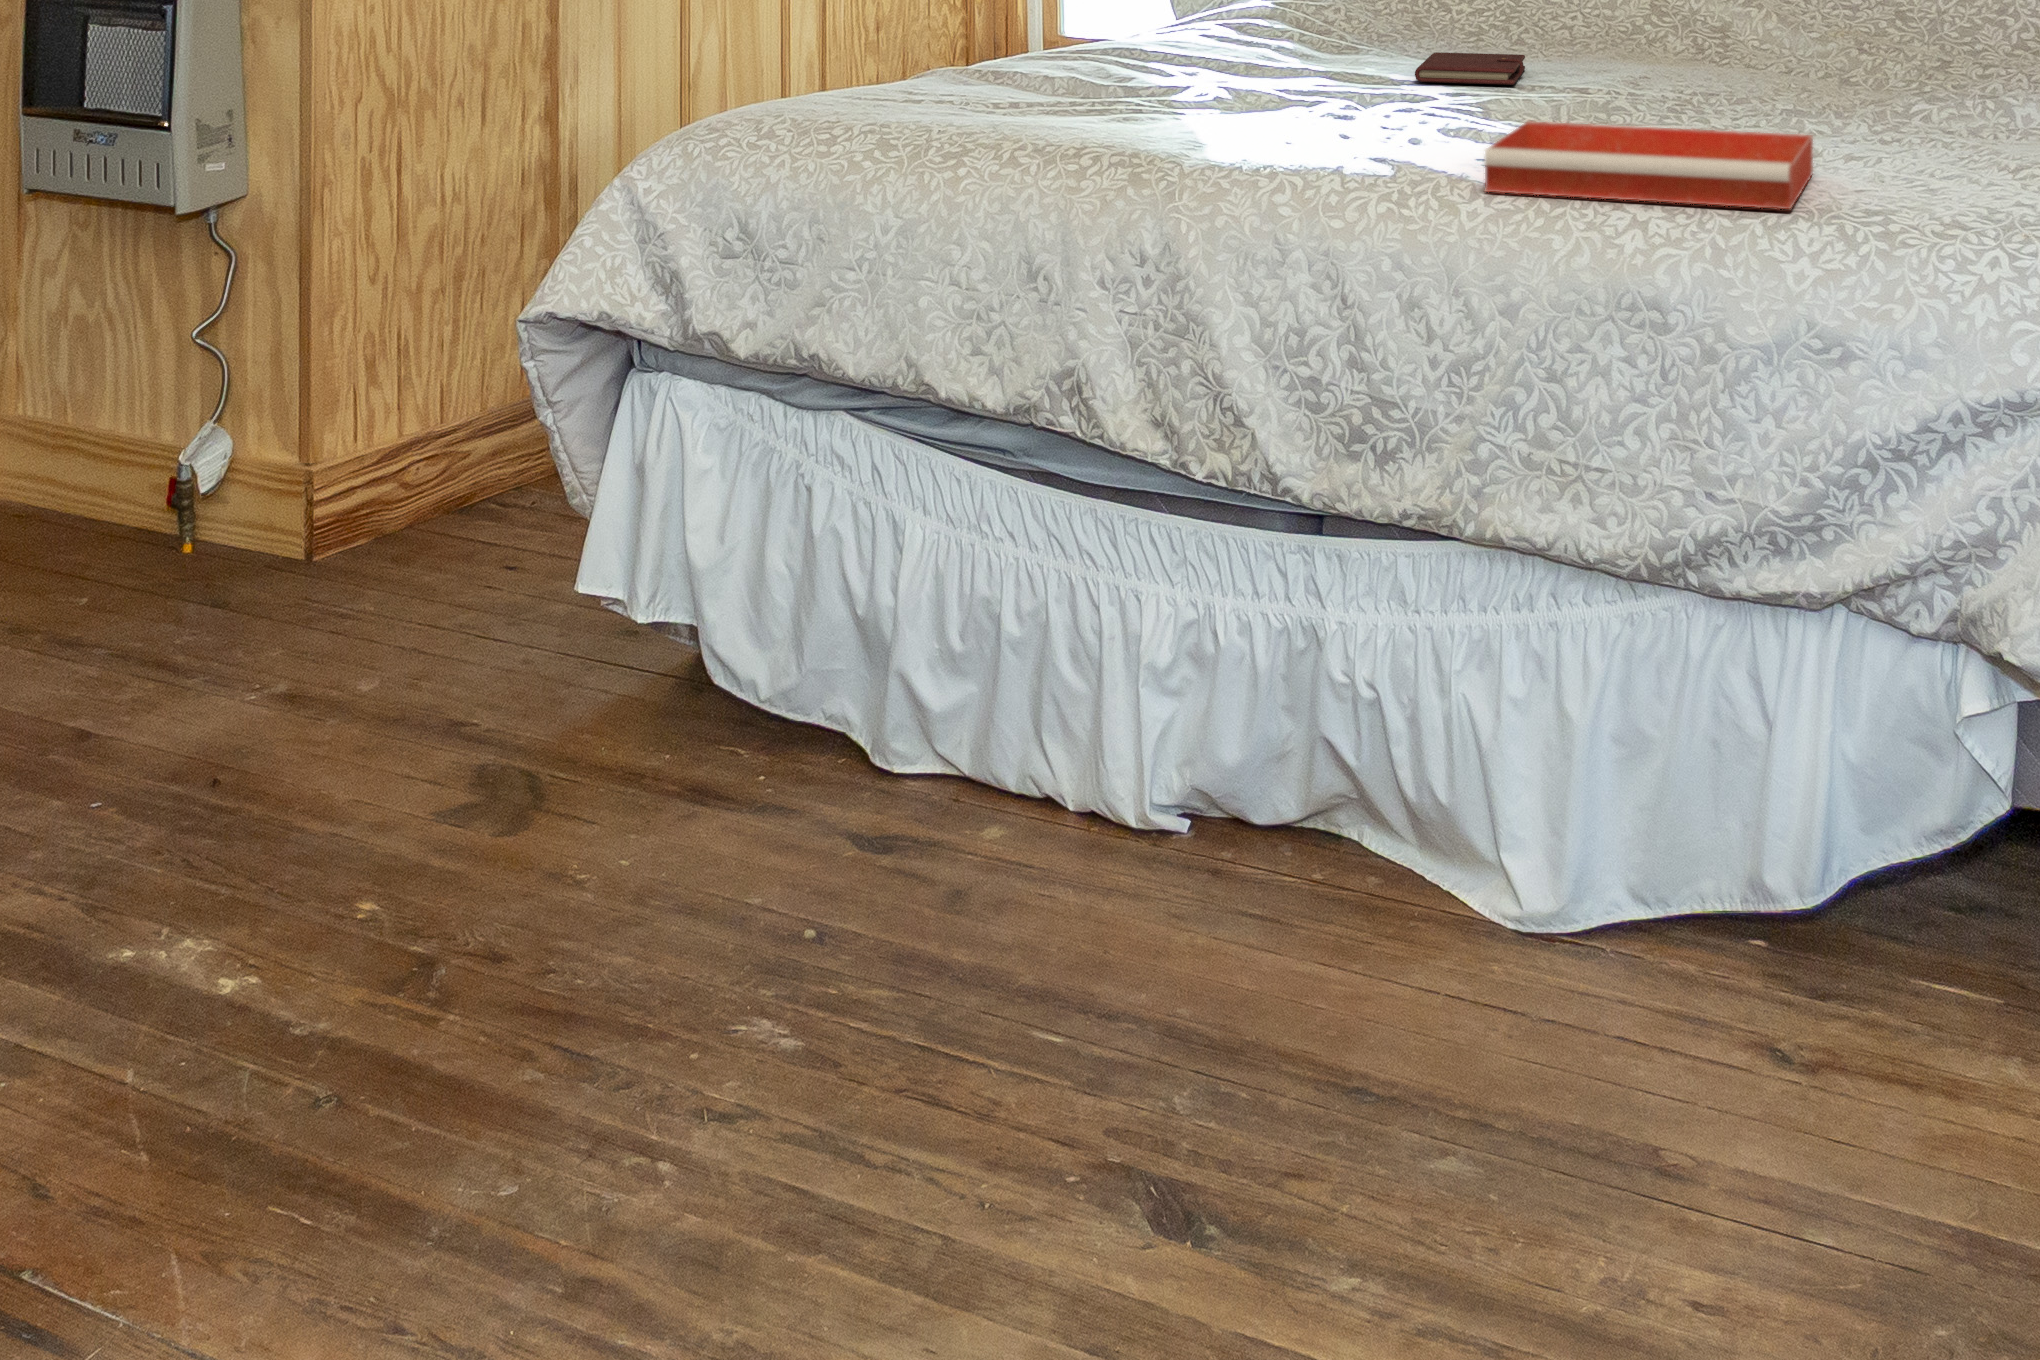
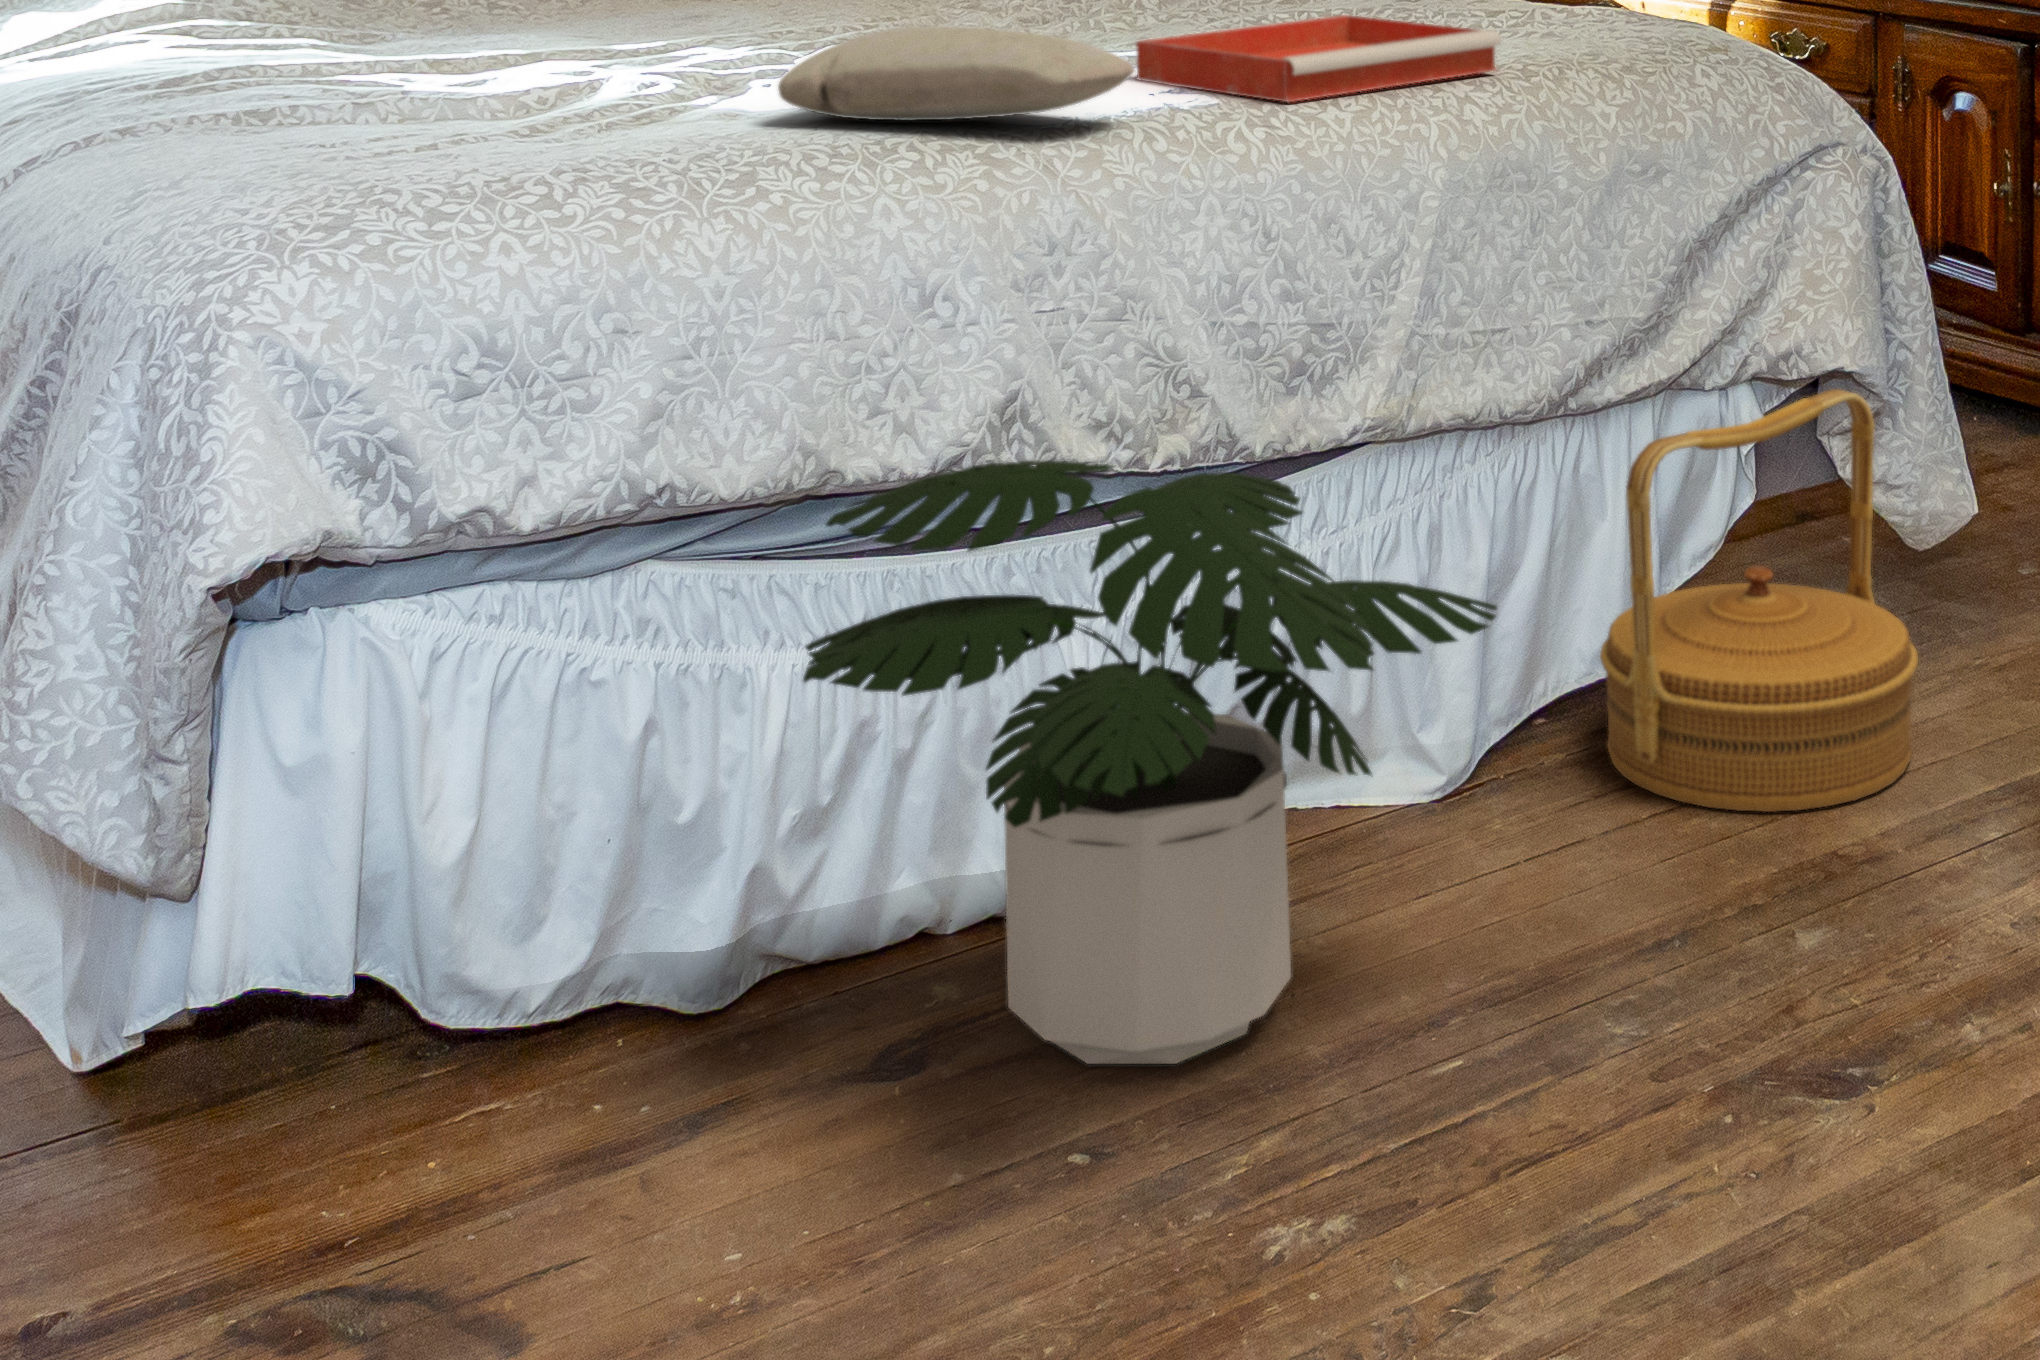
notebook: present [1415,52,1525,85] -> none [567,8,756,46]
pillow: none [1145,73,1322,154] -> present [778,26,1135,120]
potted plant: none [700,408,1211,926] -> present [803,460,1497,1064]
woven basket: none [1563,613,1984,1108] -> present [1600,389,1918,812]

